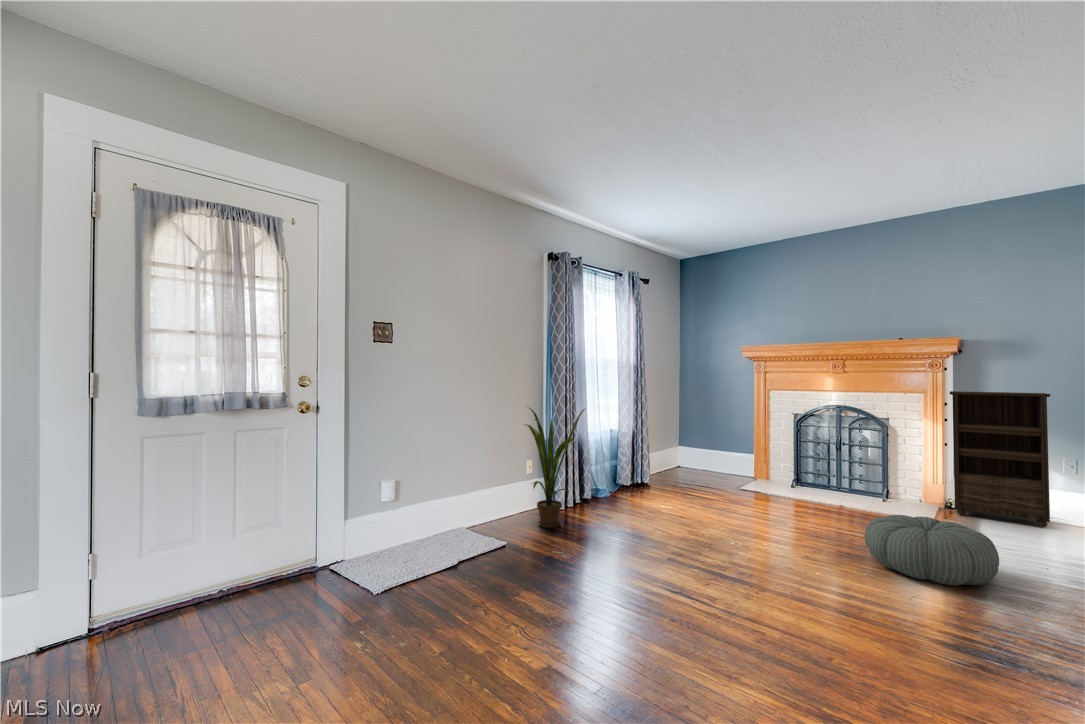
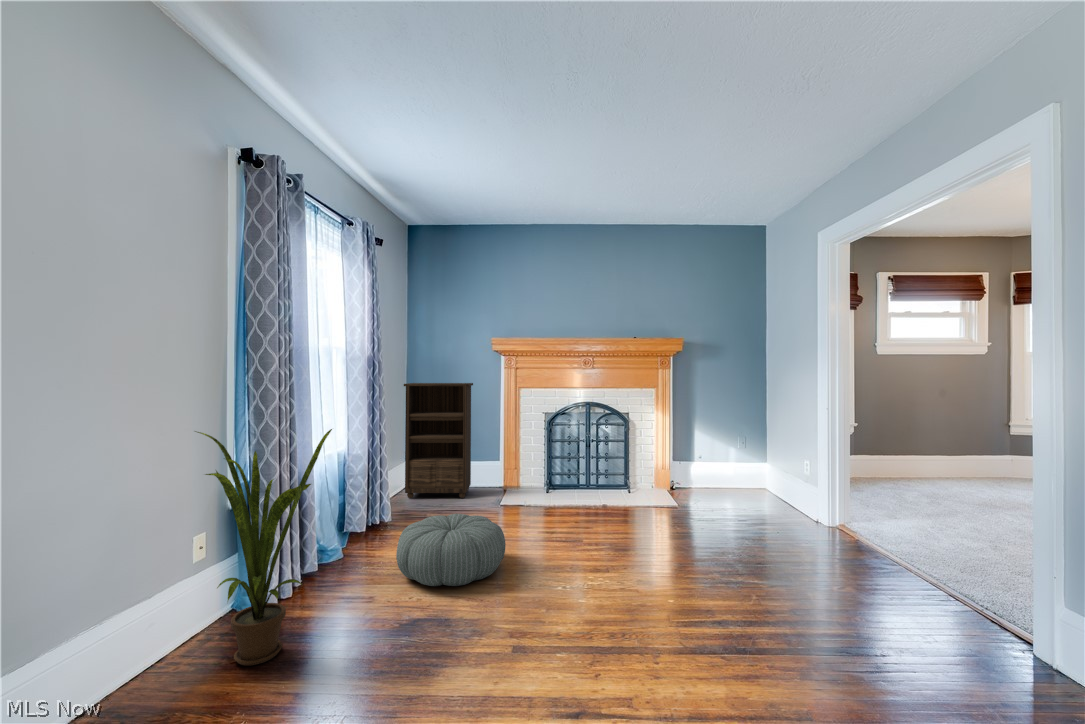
bookshelf: present [950,391,1050,527] -> present [404,383,473,498]
pouf: present [865,515,999,585] -> present [396,514,506,586]

